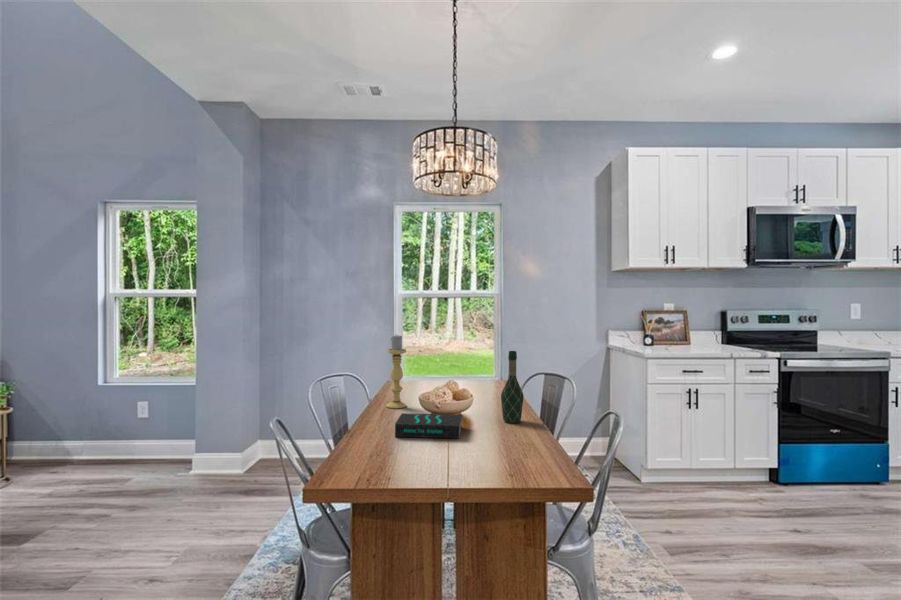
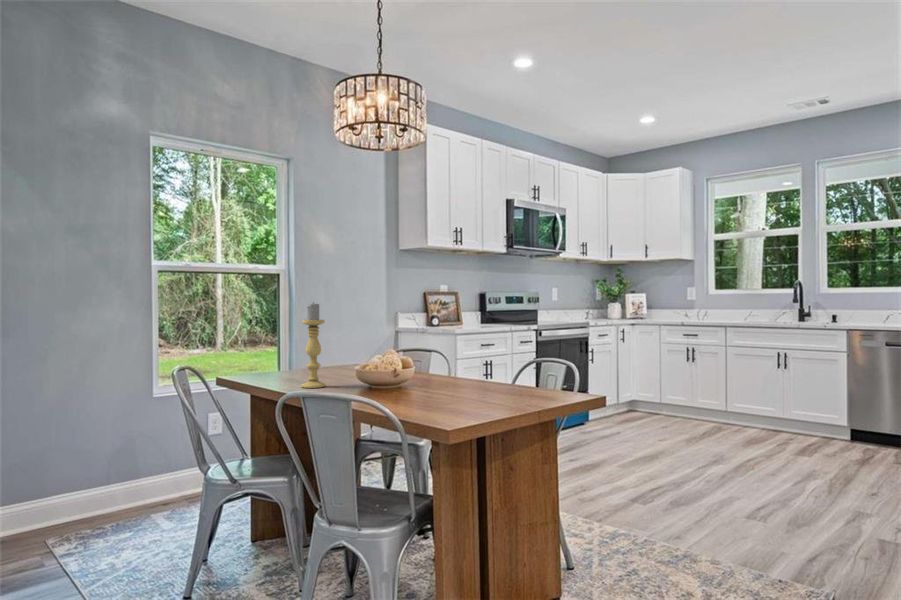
wine bottle: present [501,351,524,423] -> none [441,313,463,382]
book: present [395,413,463,438] -> none [372,376,452,400]

